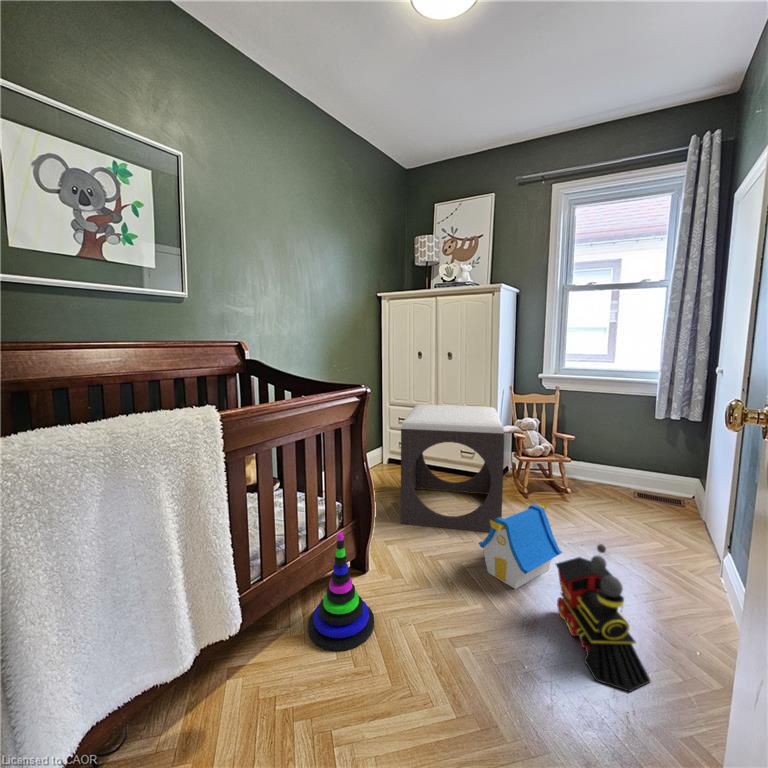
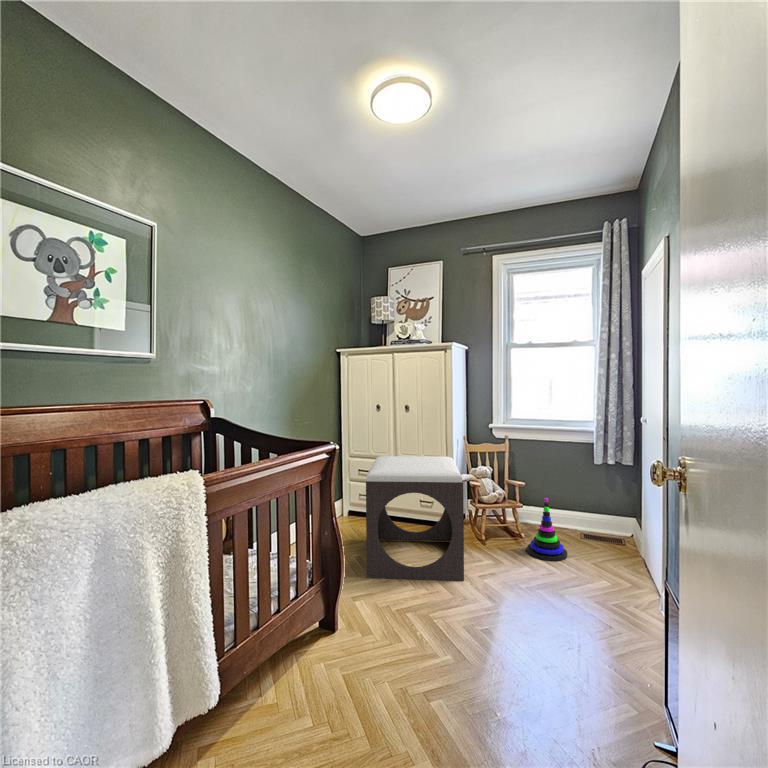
toy house: present [479,502,562,589] -> none [445,547,523,636]
stacking toy: present [308,532,374,651] -> present [527,498,567,561]
toy train: present [556,544,650,692] -> none [518,584,609,727]

